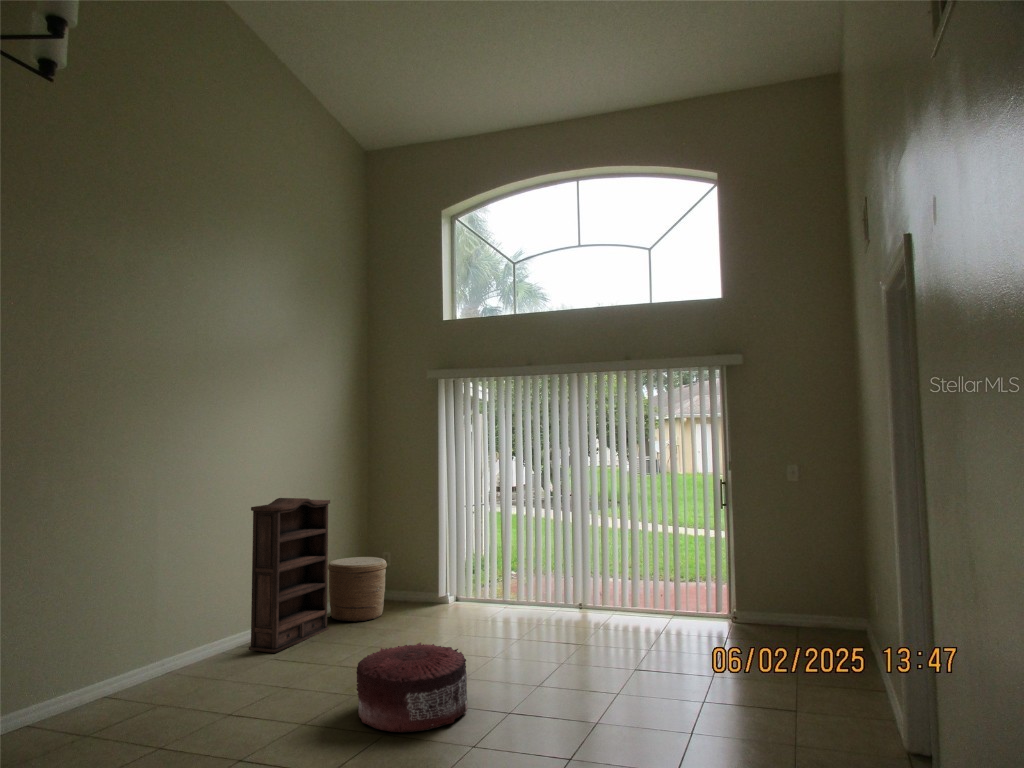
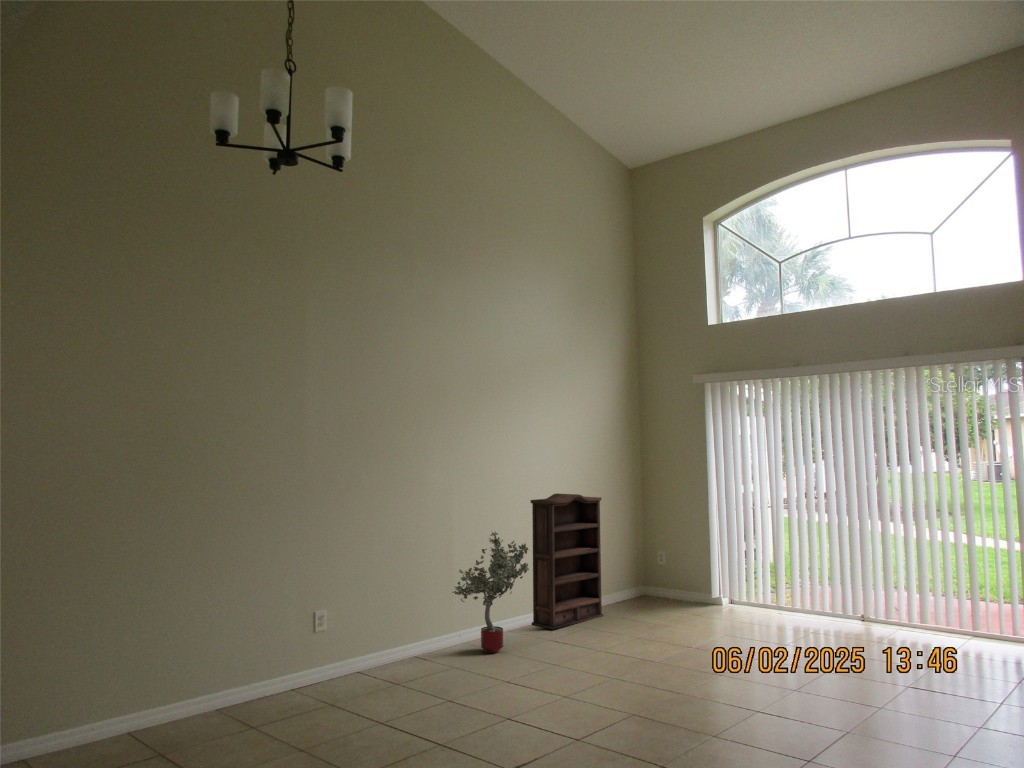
potted tree: none [158,548,254,693] -> present [452,532,529,653]
woven basket: present [328,557,387,622] -> none [604,553,658,613]
pouf: present [356,643,467,733] -> none [605,629,712,706]

